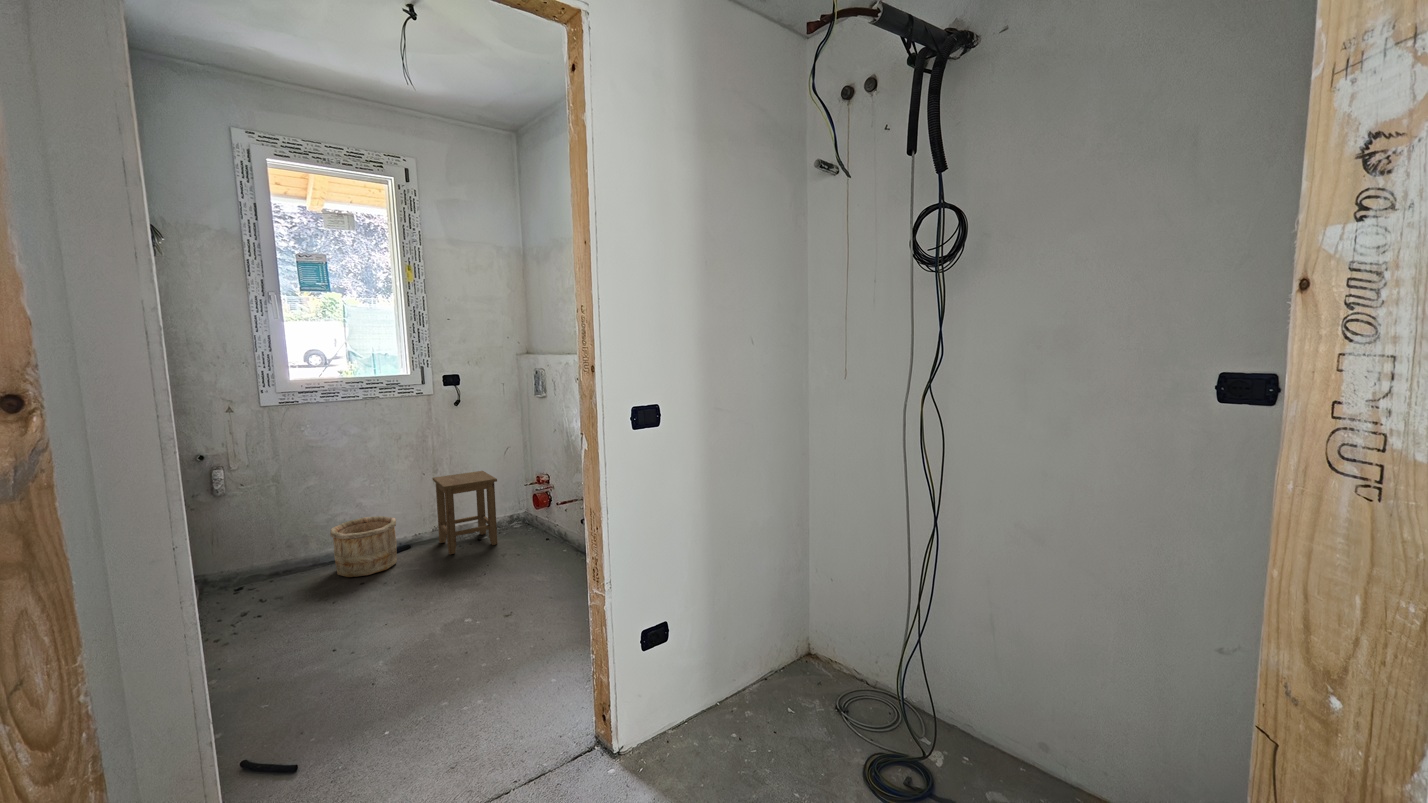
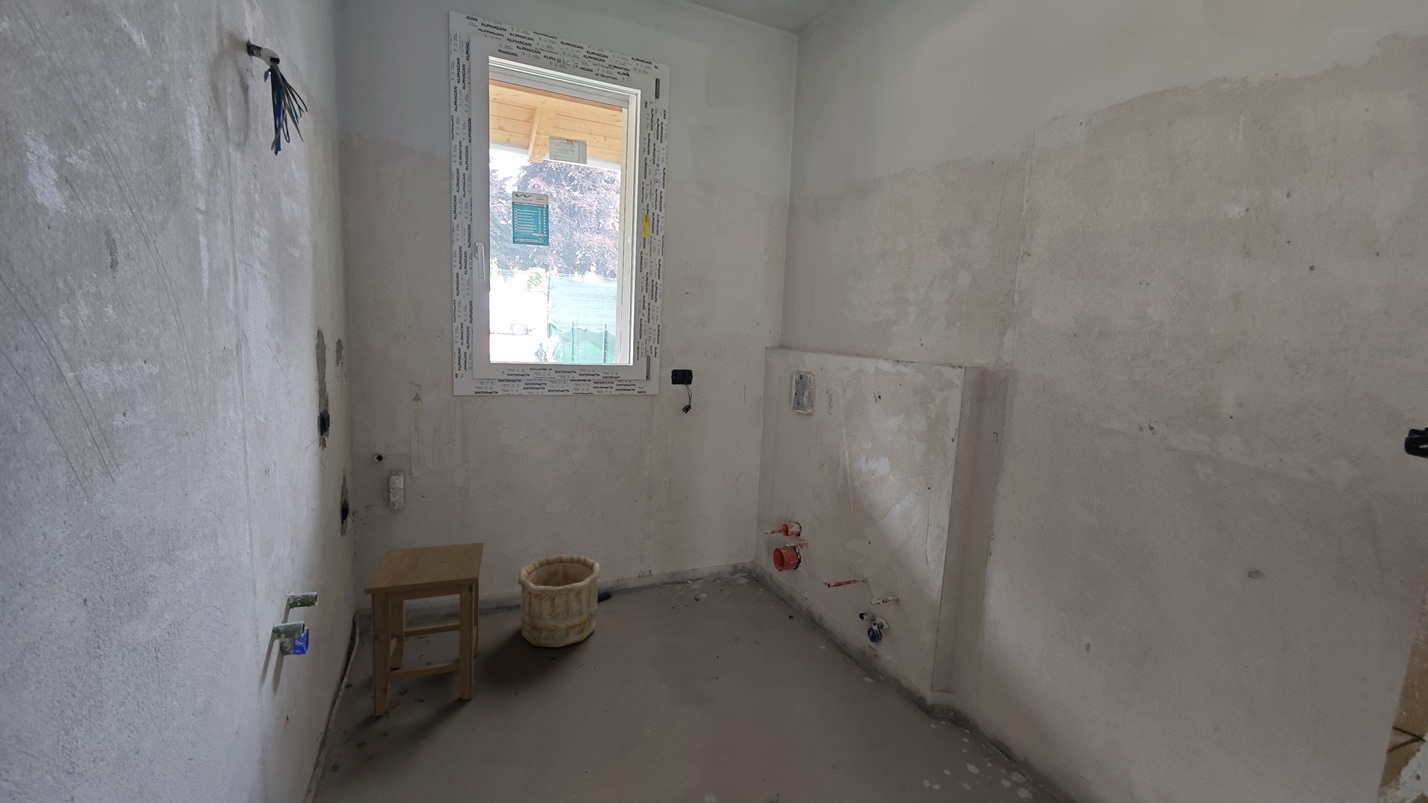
stool: present [432,471,497,554] -> present [364,543,483,717]

